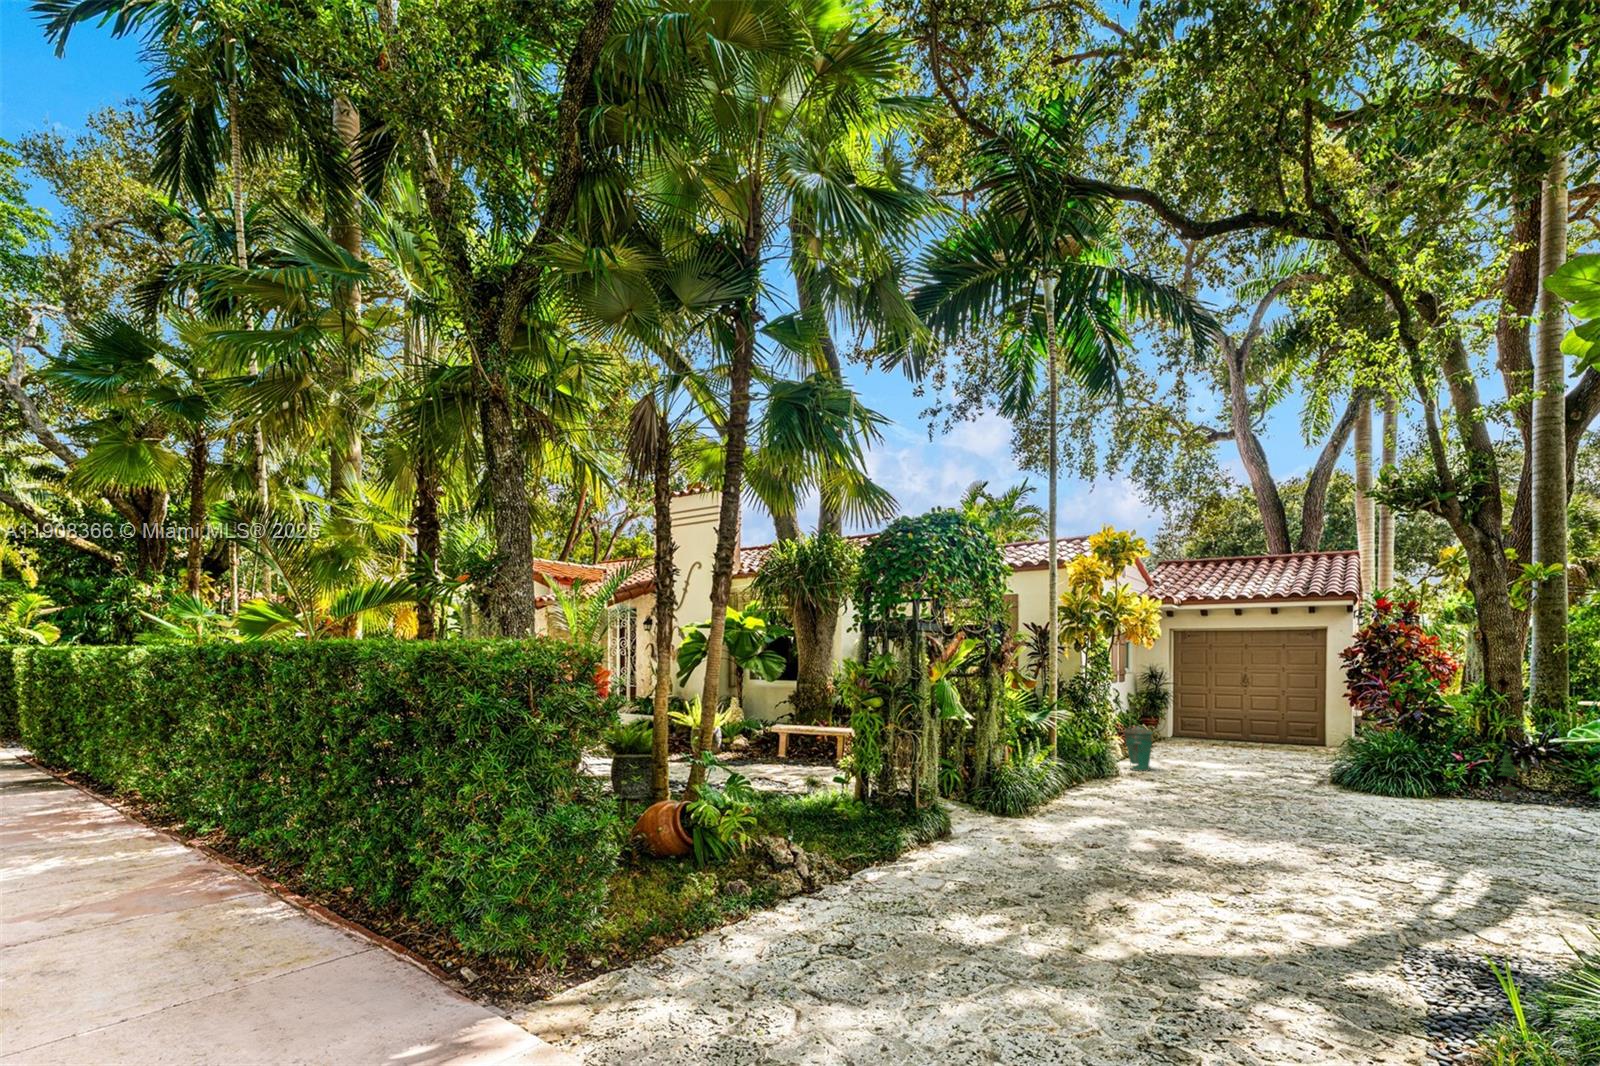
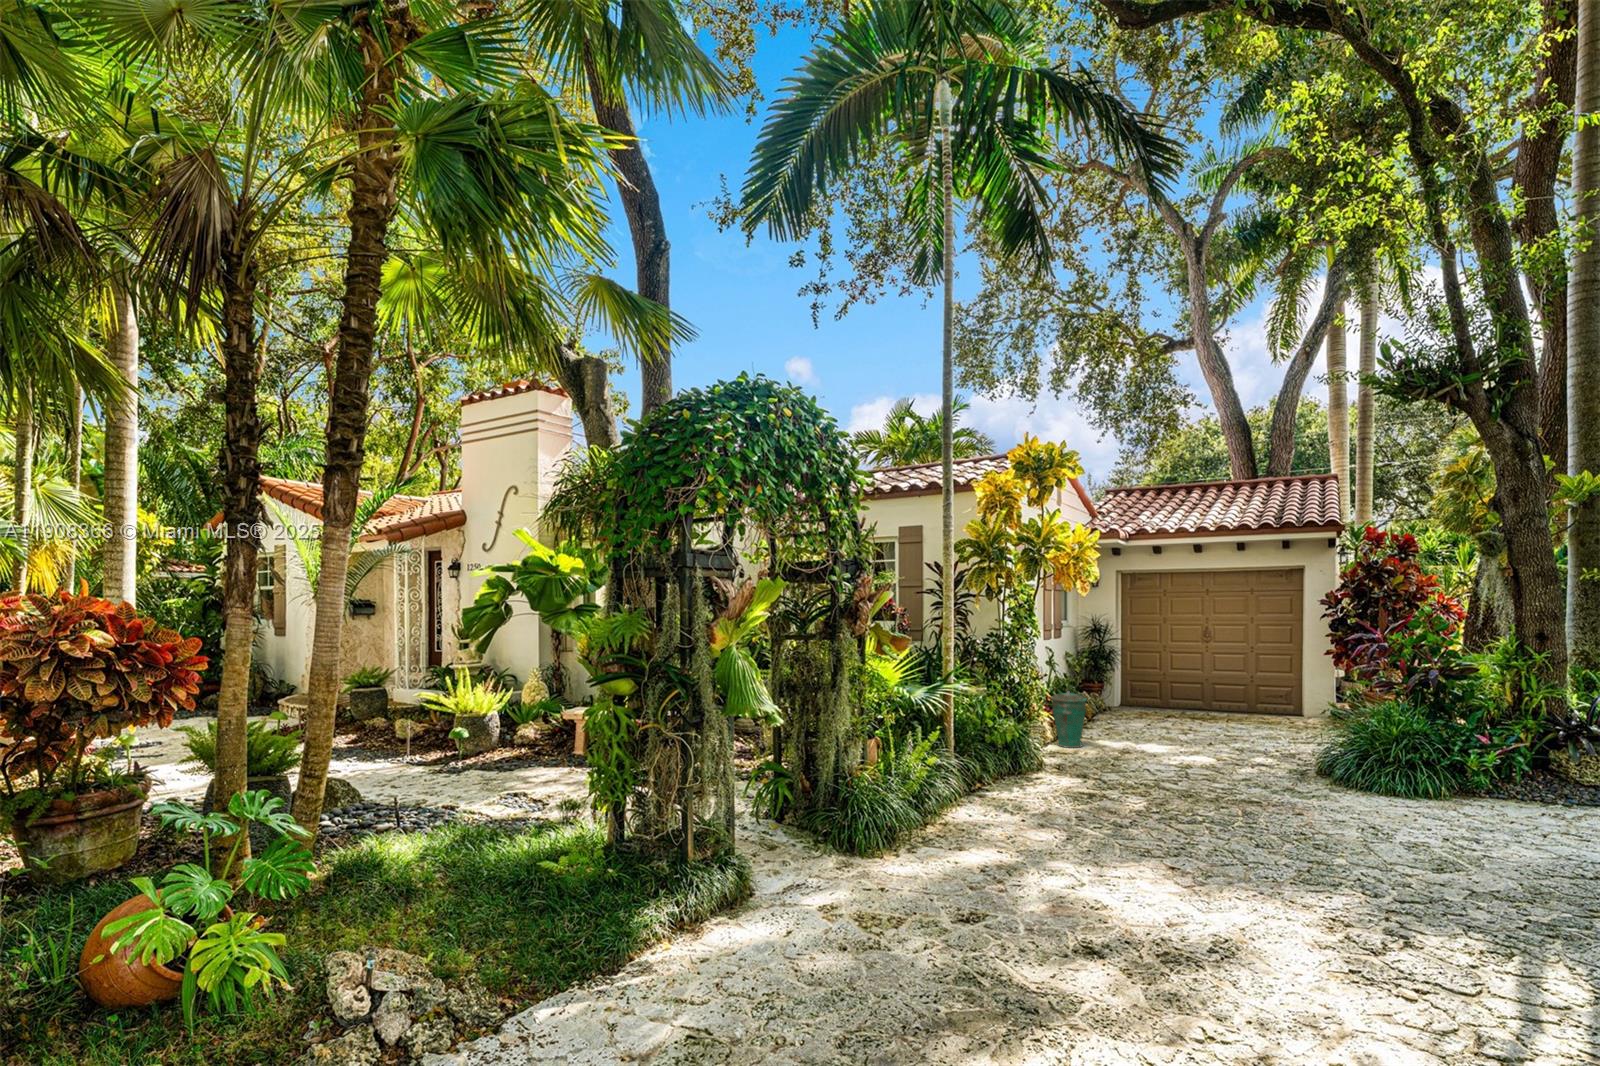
potted tree: present [1498,751,1519,800] -> none [1538,728,1571,796]

